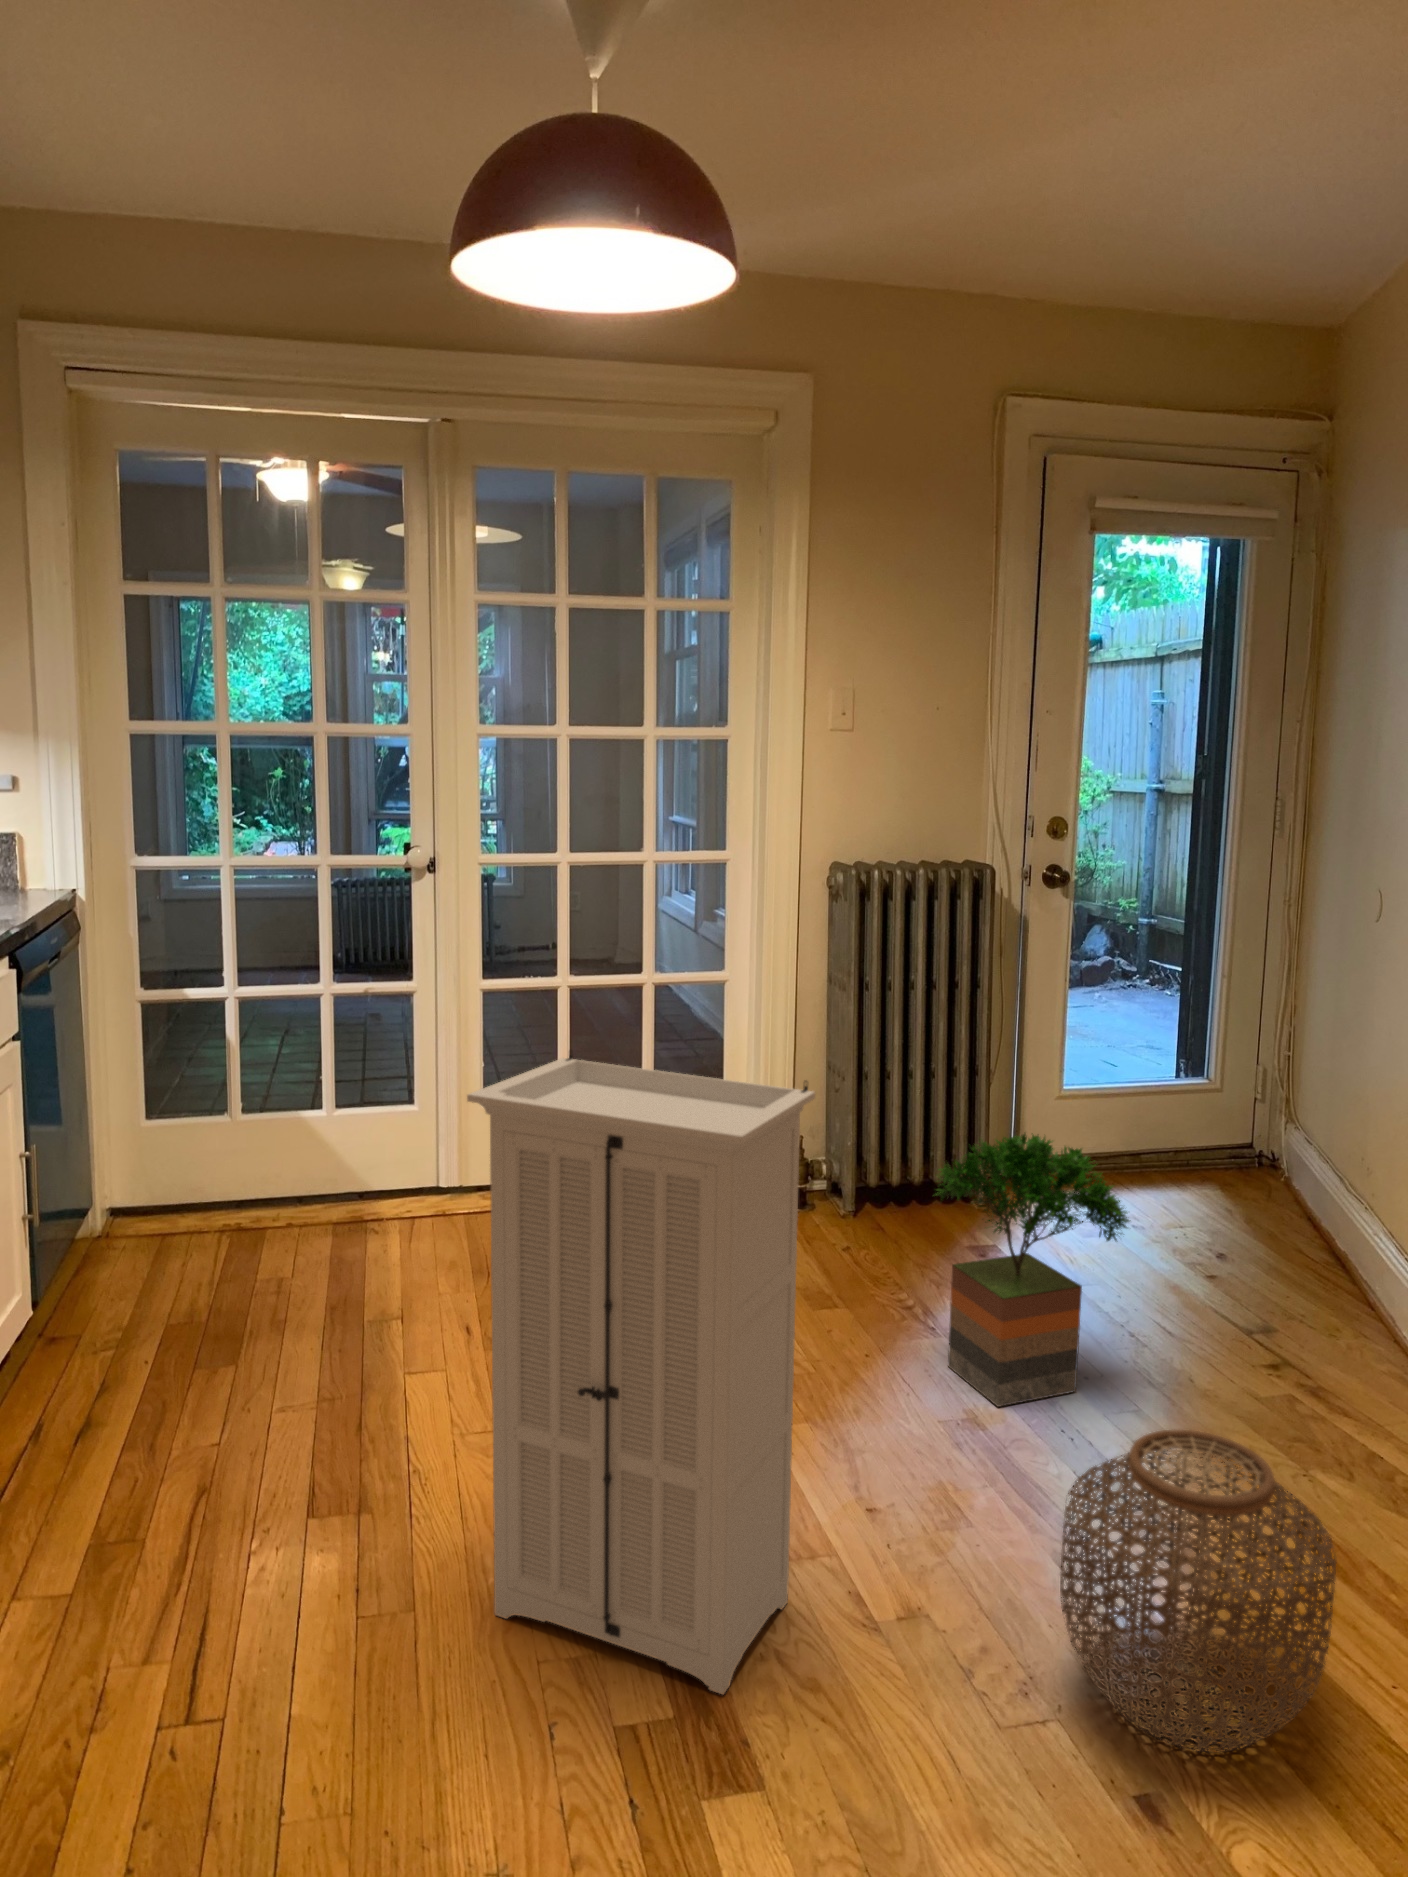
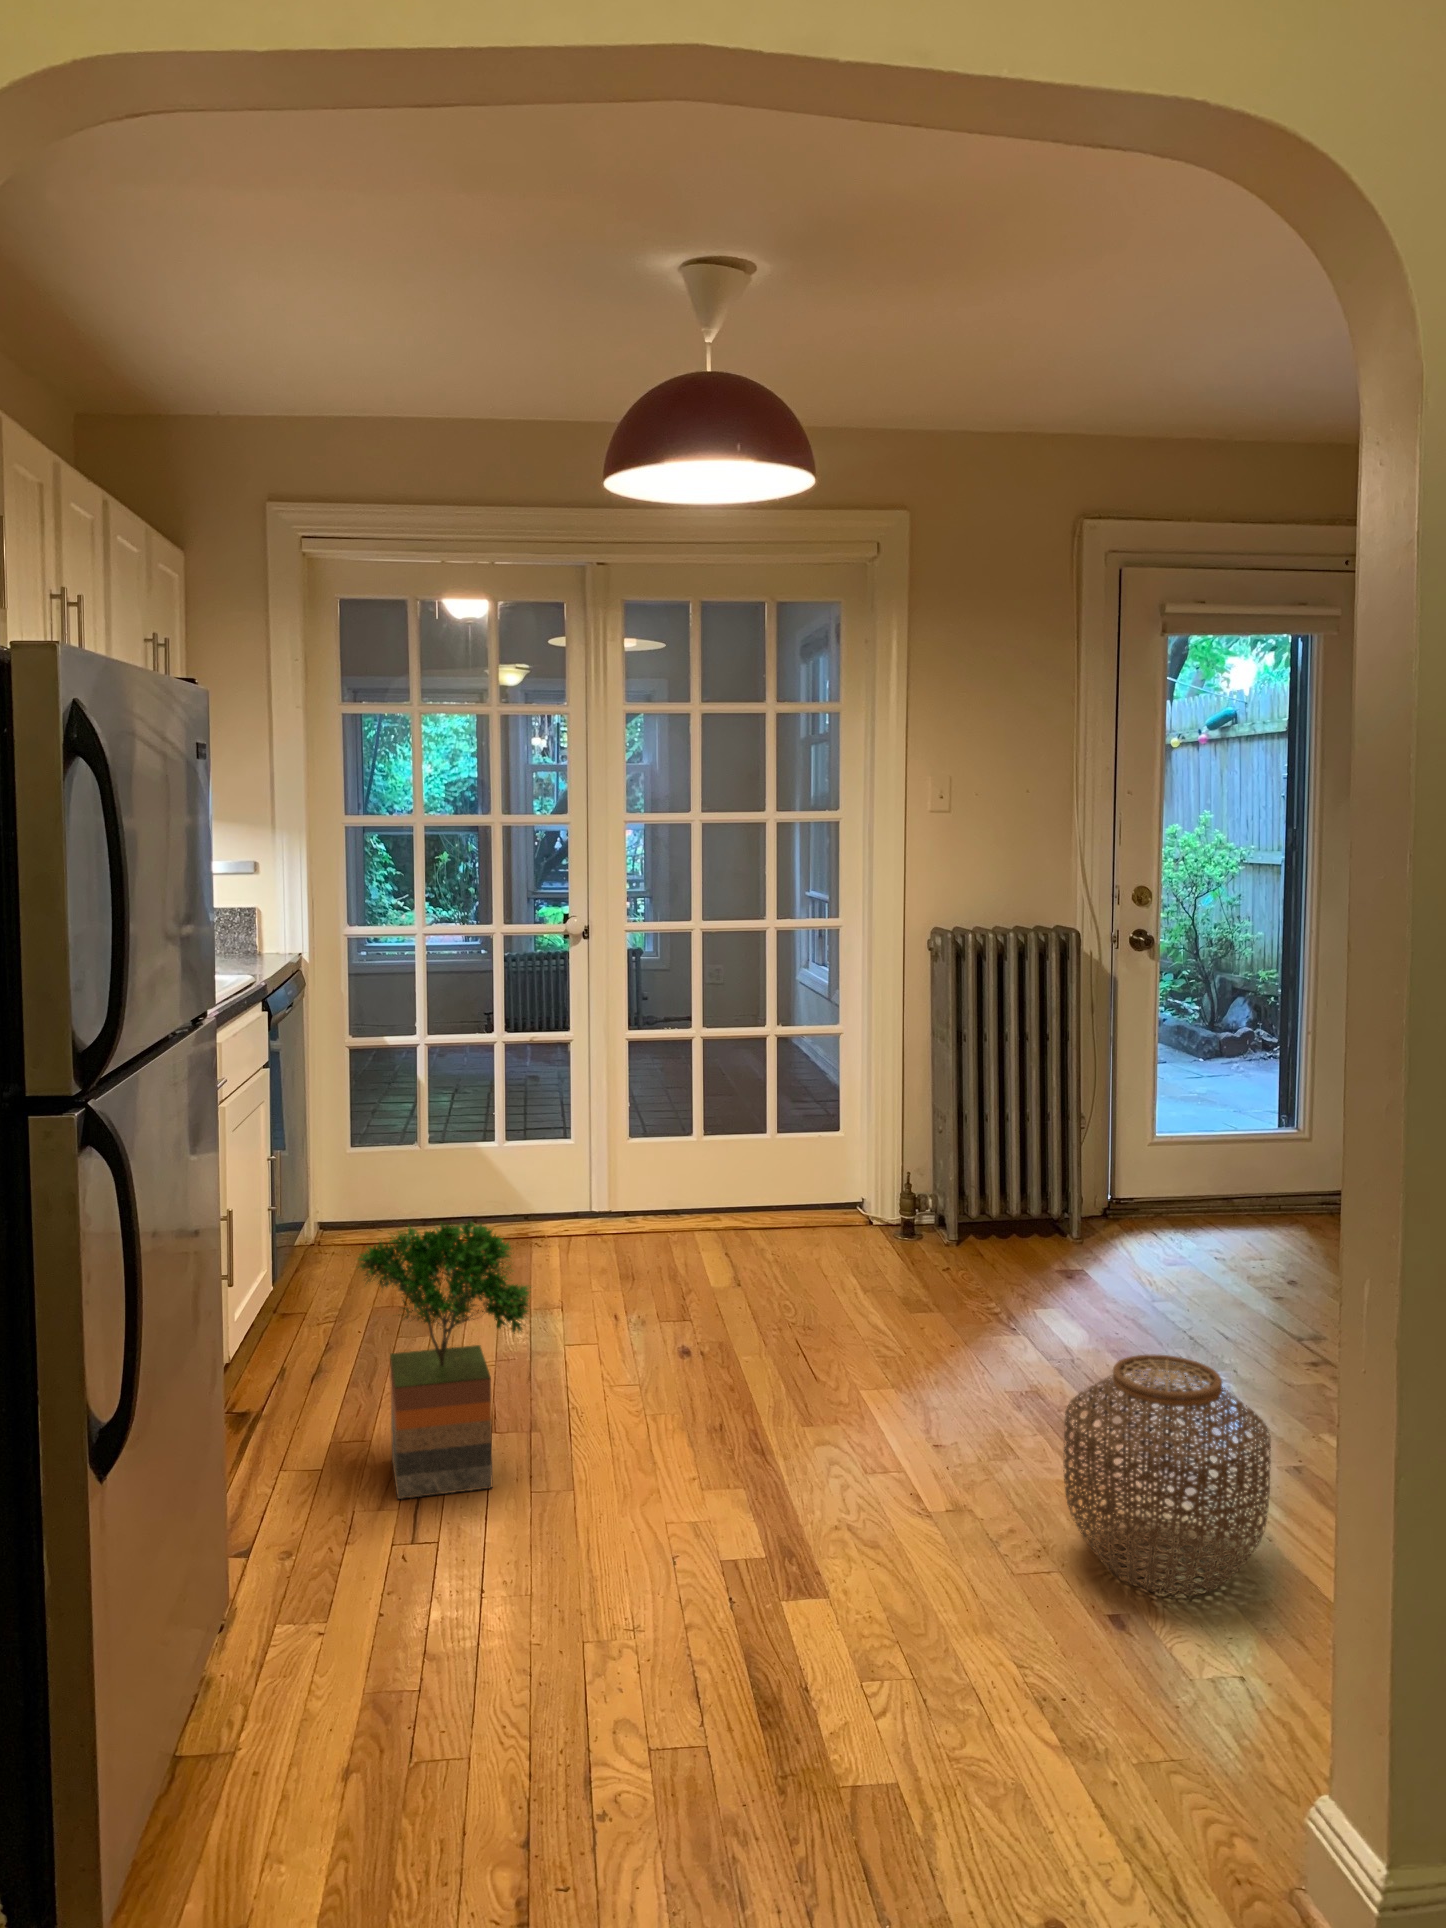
storage cabinet: present [467,1051,815,1694] -> none [615,1064,874,1546]
potted tree: present [936,1134,1129,1407] -> present [357,1221,531,1499]

